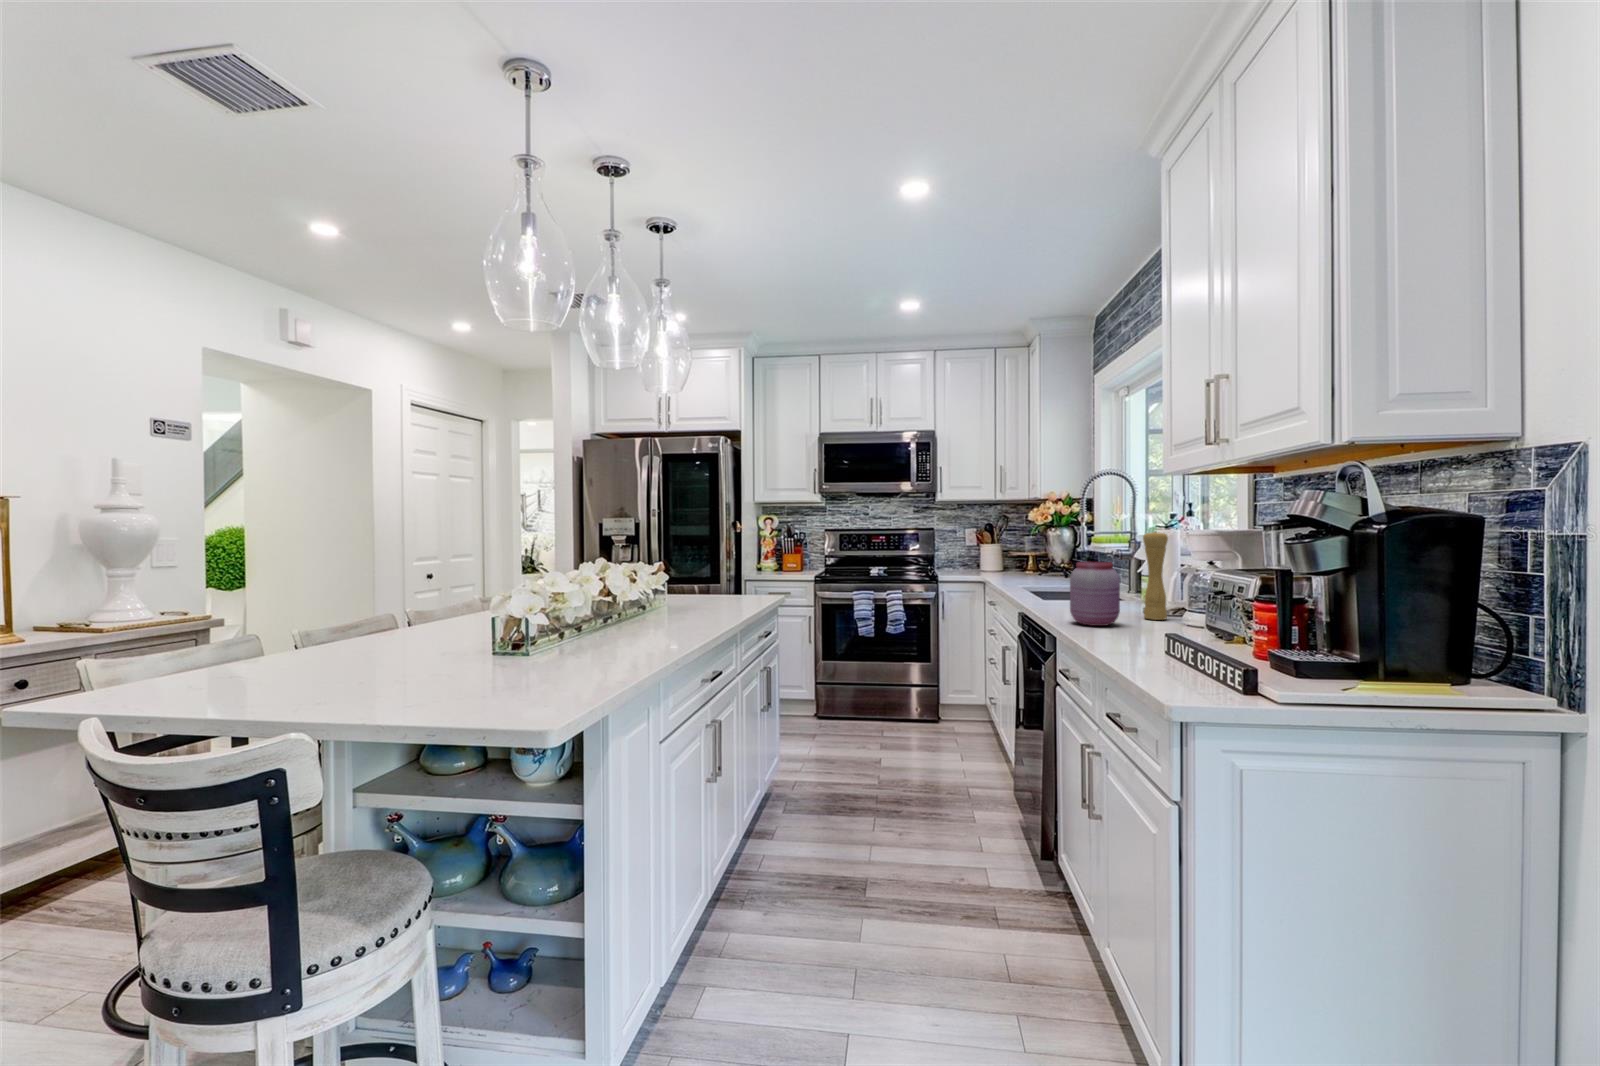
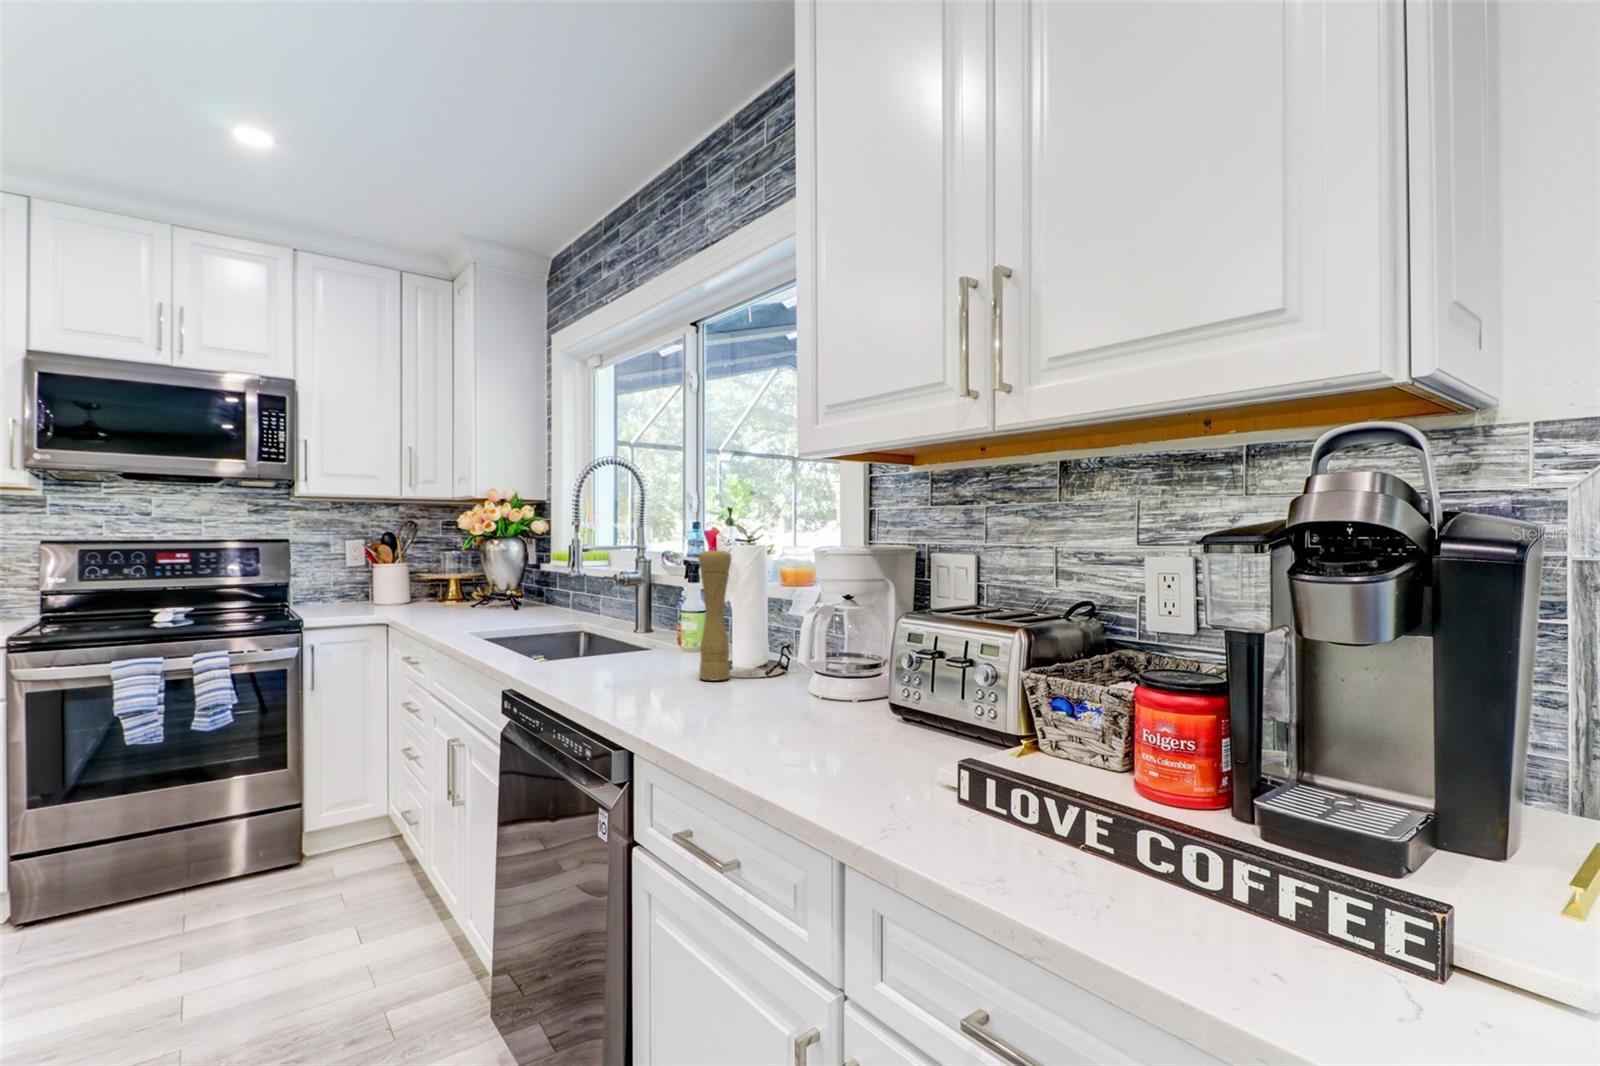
jar: present [1070,561,1120,626] -> none [613,599,691,709]

